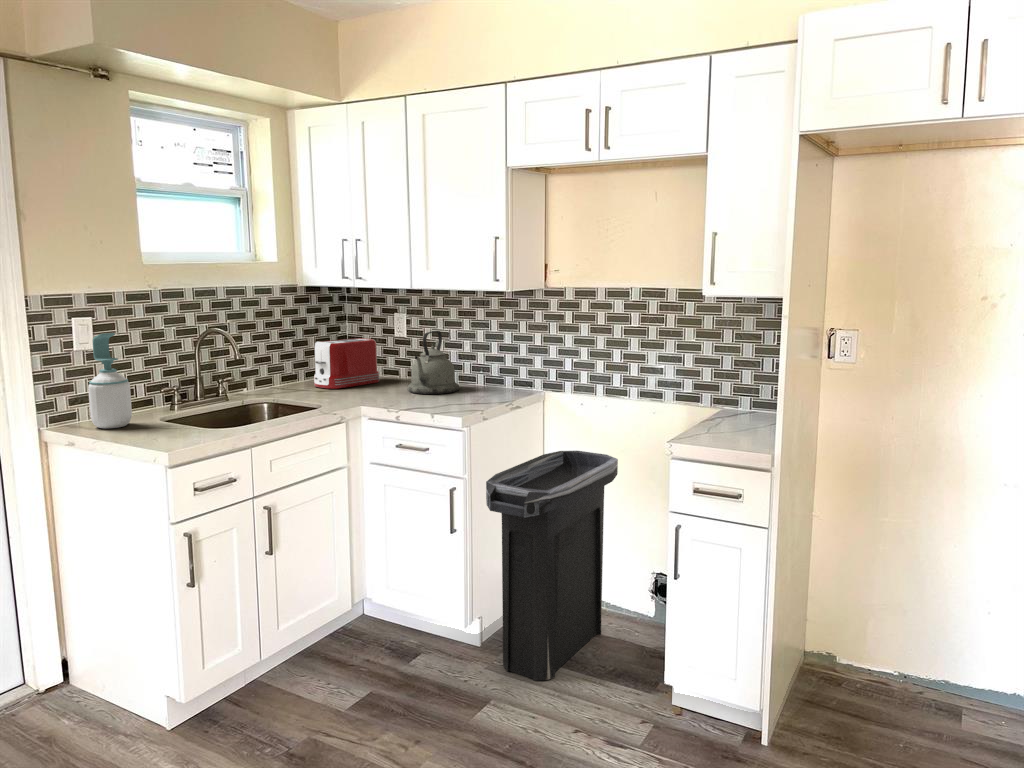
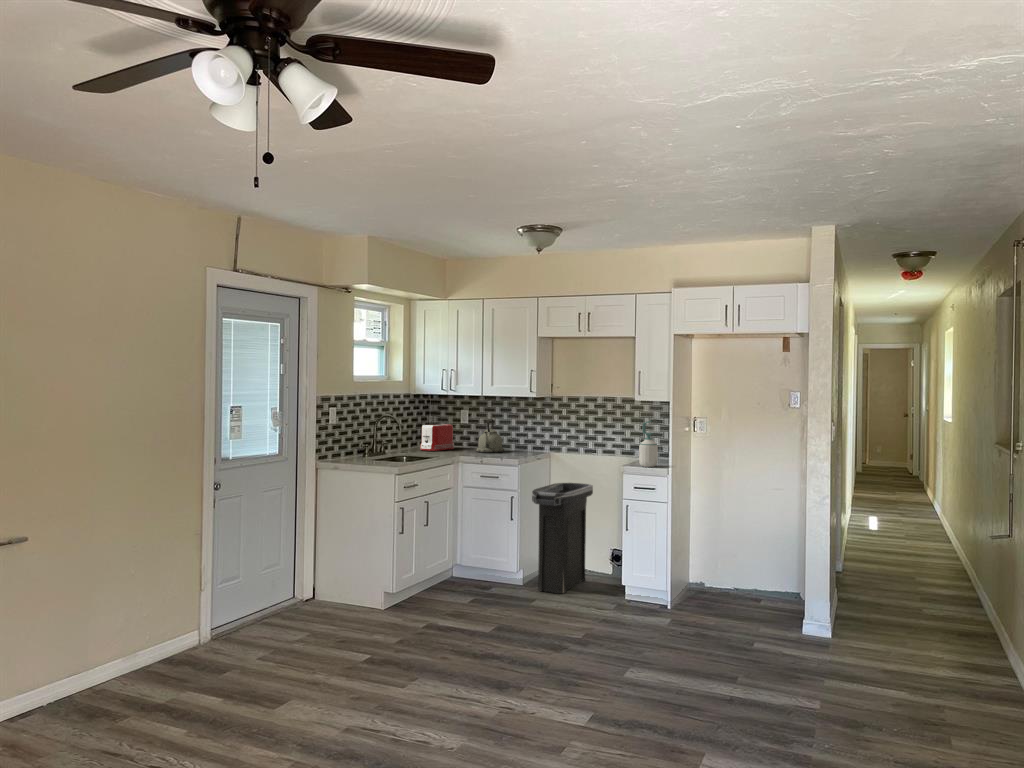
soap bottle: present [88,333,132,428] -> present [639,421,658,467]

